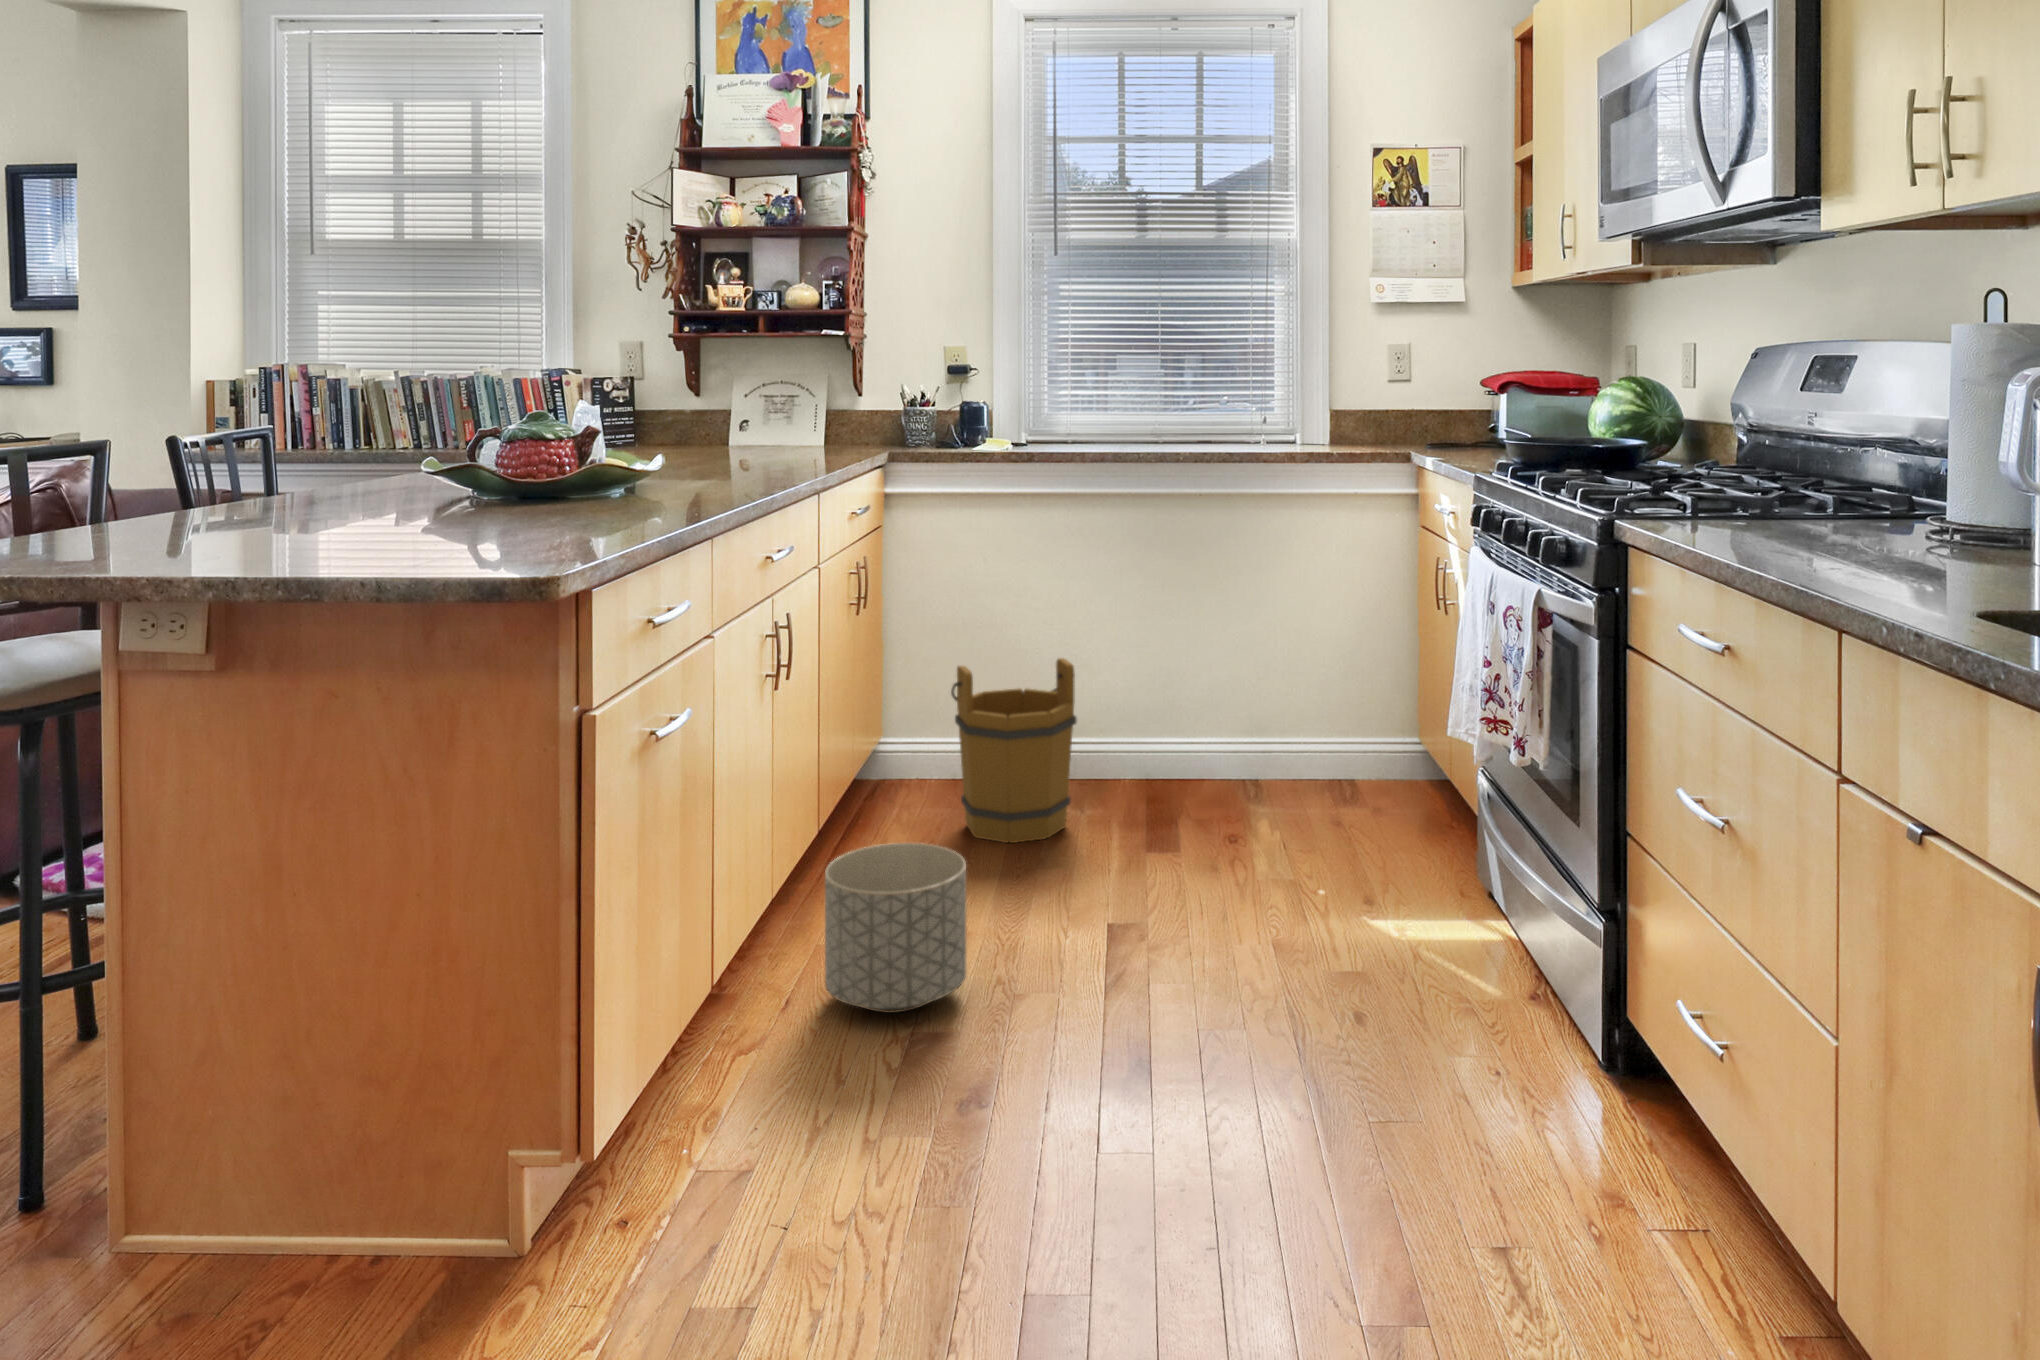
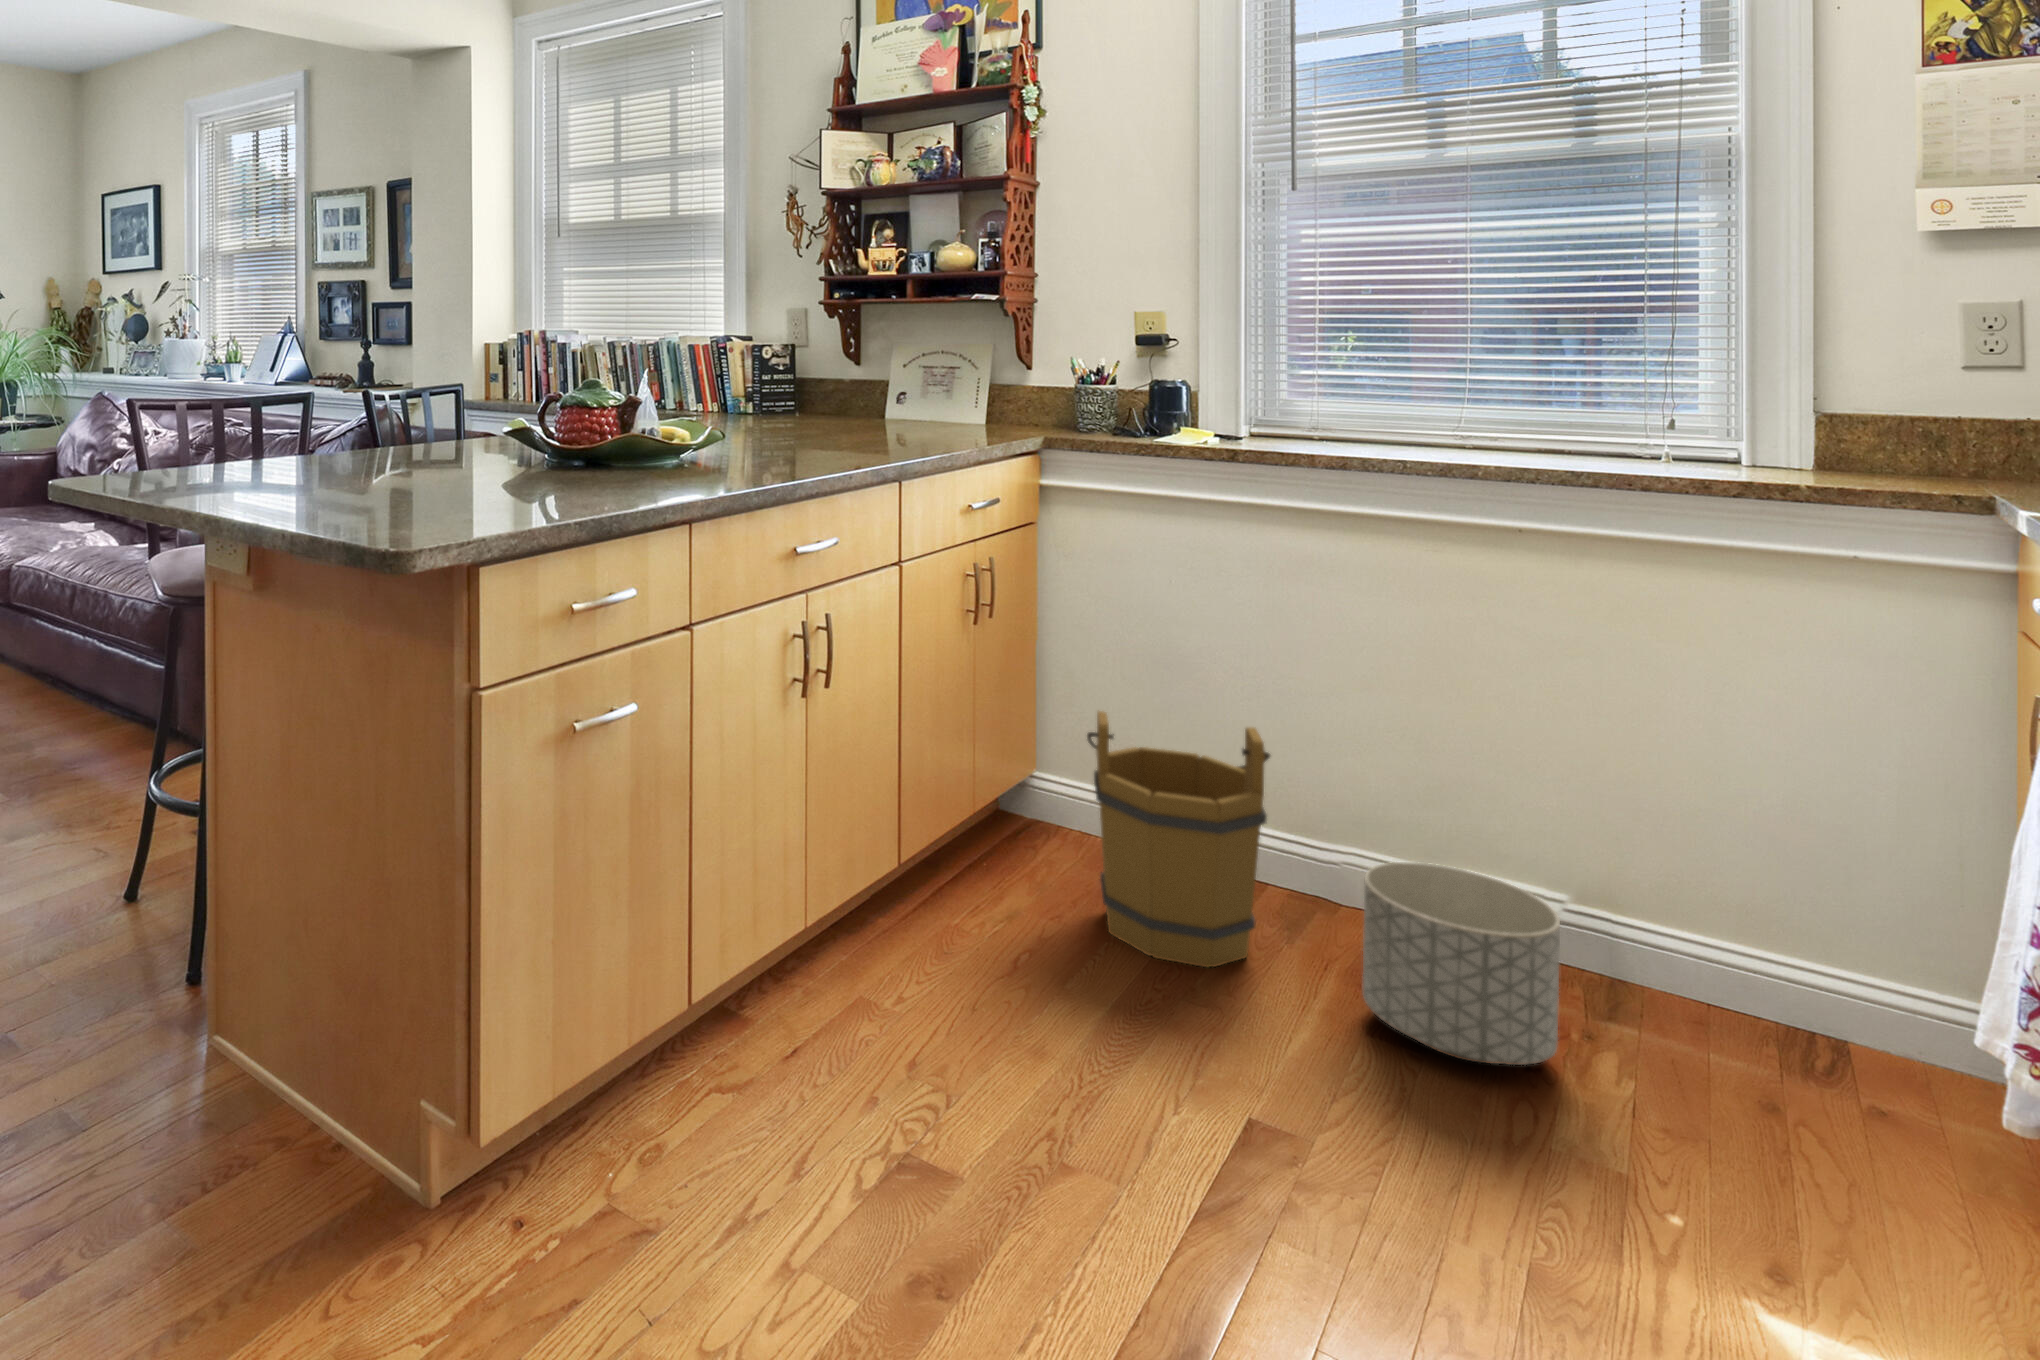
planter: present [825,843,966,1013] -> present [1363,862,1560,1065]

